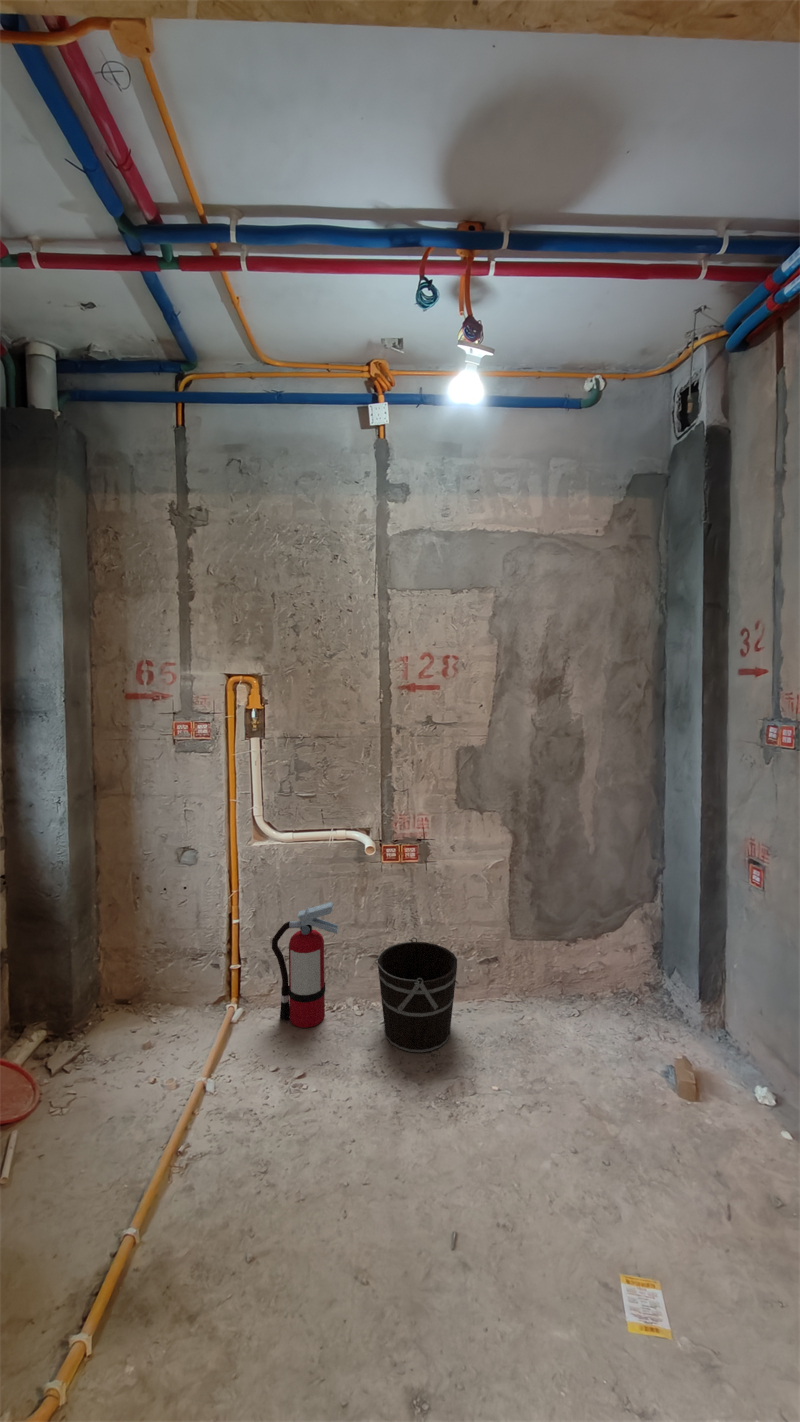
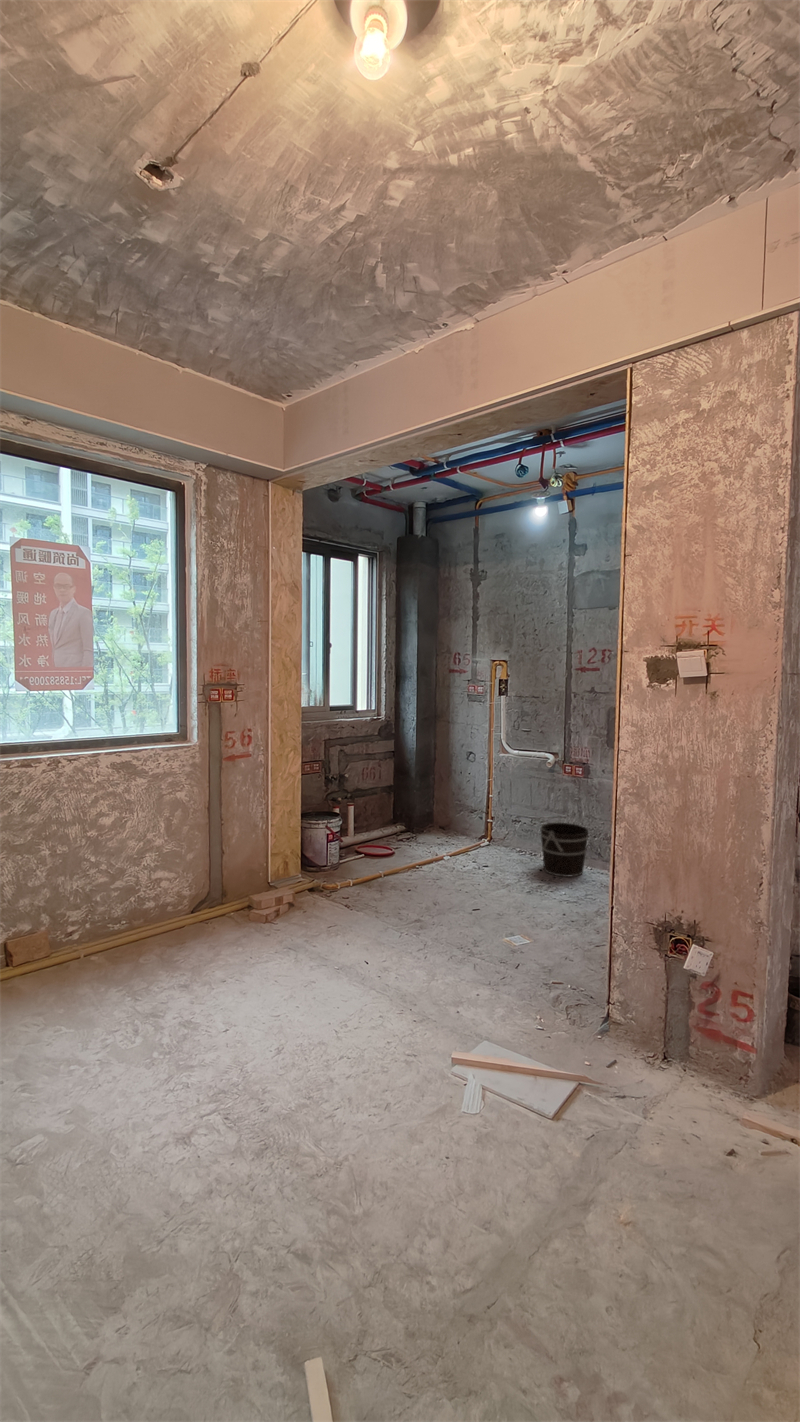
fire extinguisher: present [272,902,338,1028] -> none [500,789,533,856]

